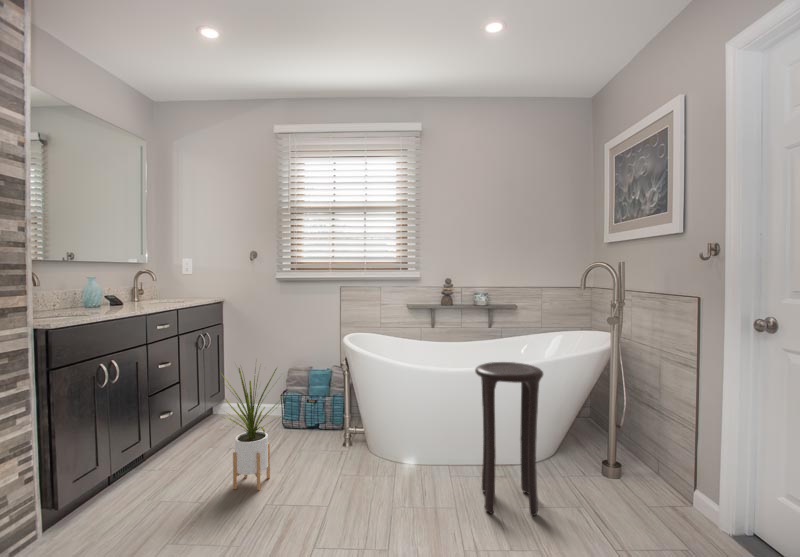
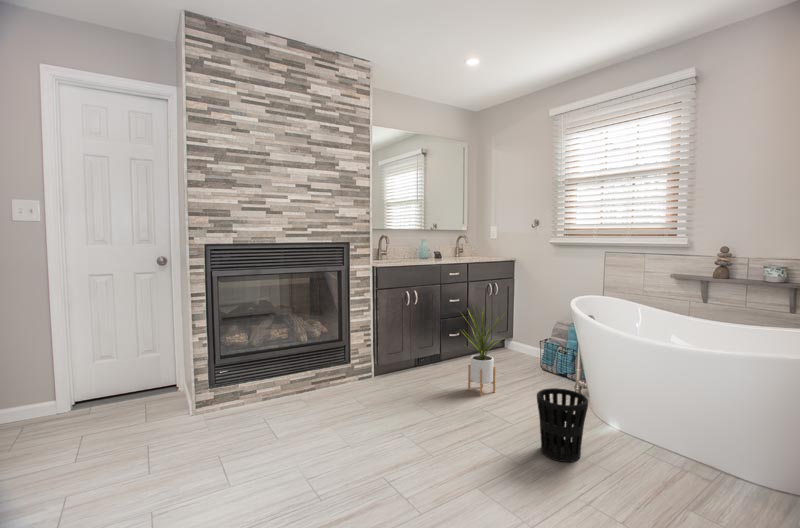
stool: present [475,362,543,516] -> none [626,337,712,501]
wastebasket: none [390,442,446,532] -> present [537,388,588,462]

